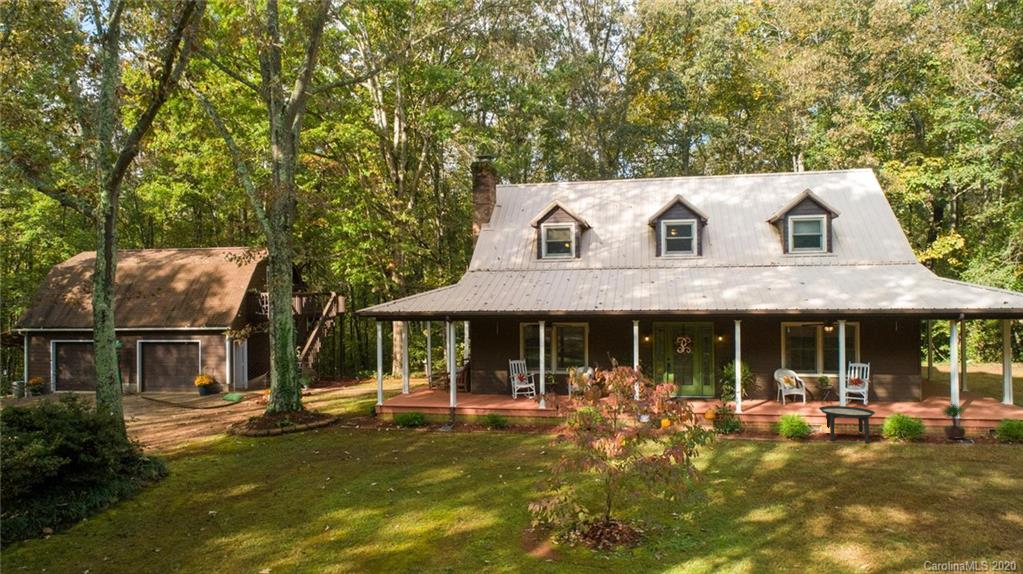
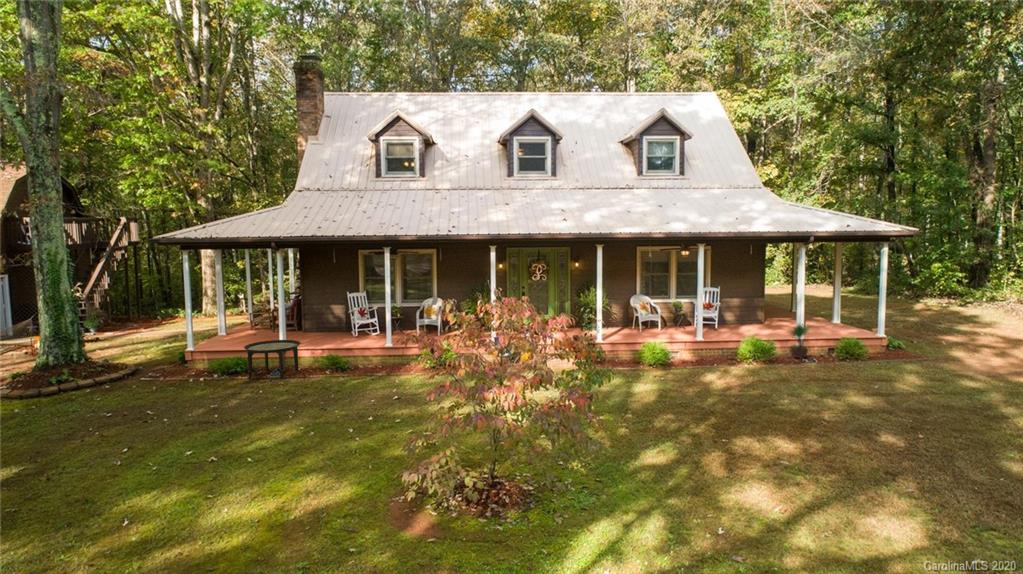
round table: present [819,406,875,444] -> present [244,340,301,379]

